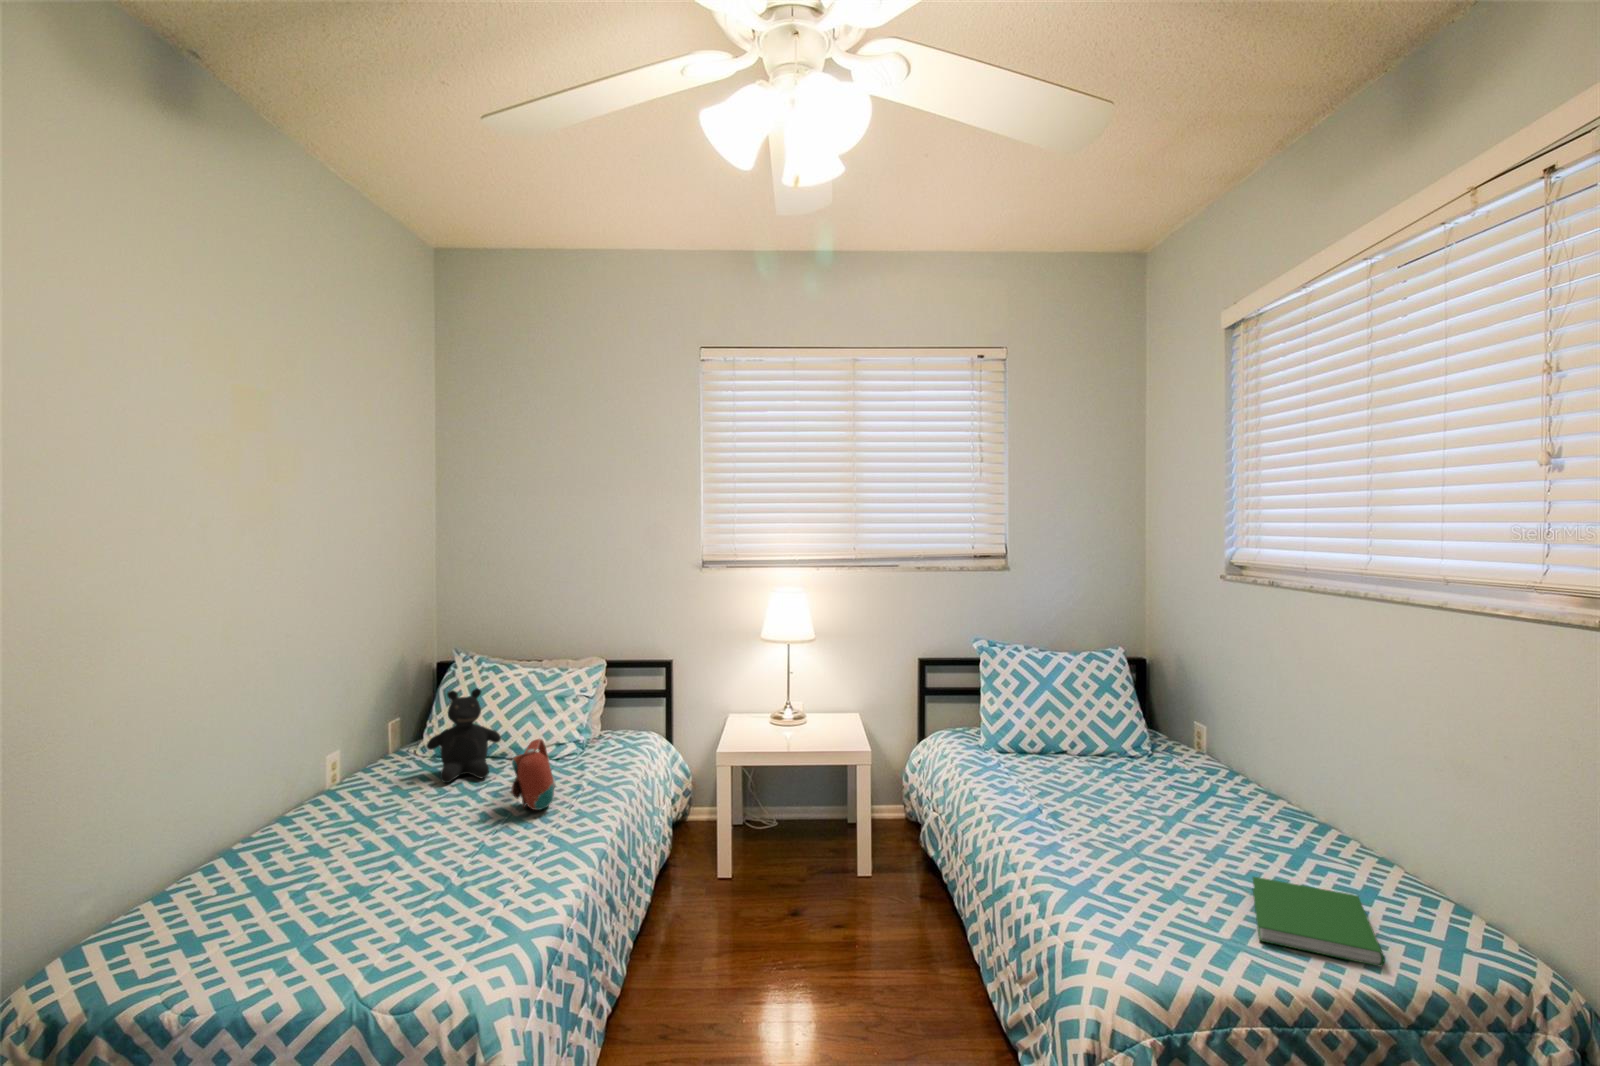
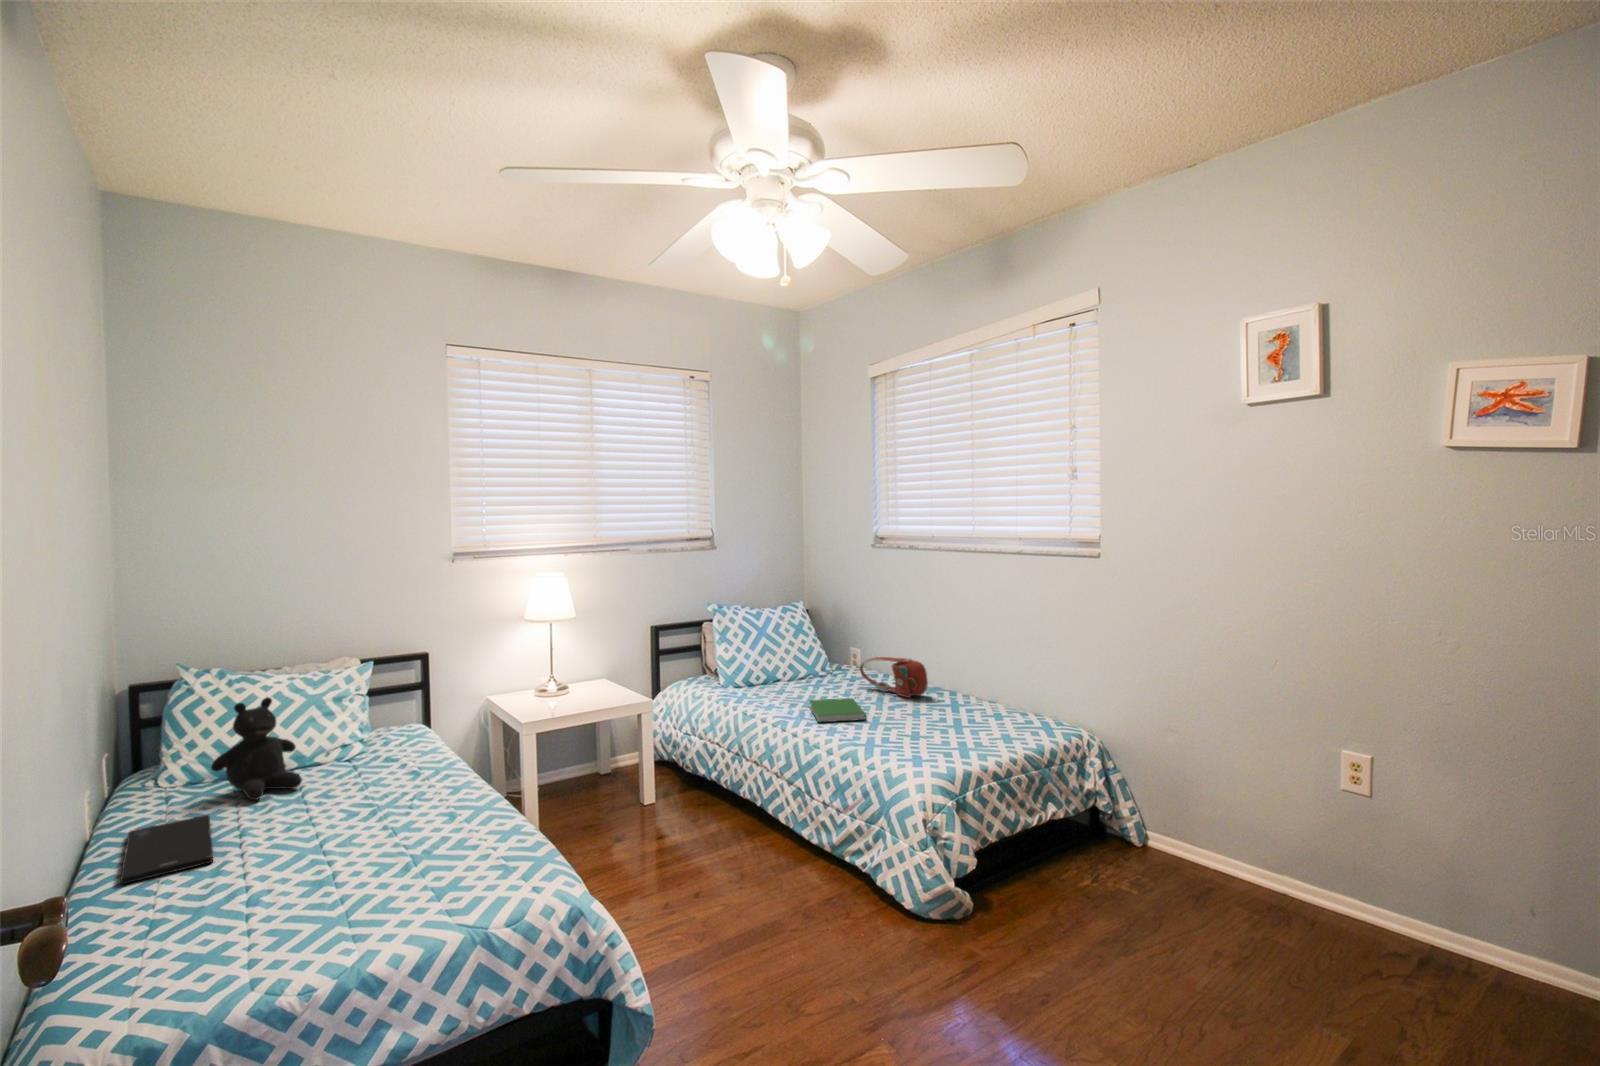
handbag: present [511,739,555,810] -> present [860,657,928,698]
smartphone: none [274,788,400,839] -> present [121,815,213,884]
hardcover book: present [1253,877,1384,967] -> present [810,698,866,722]

